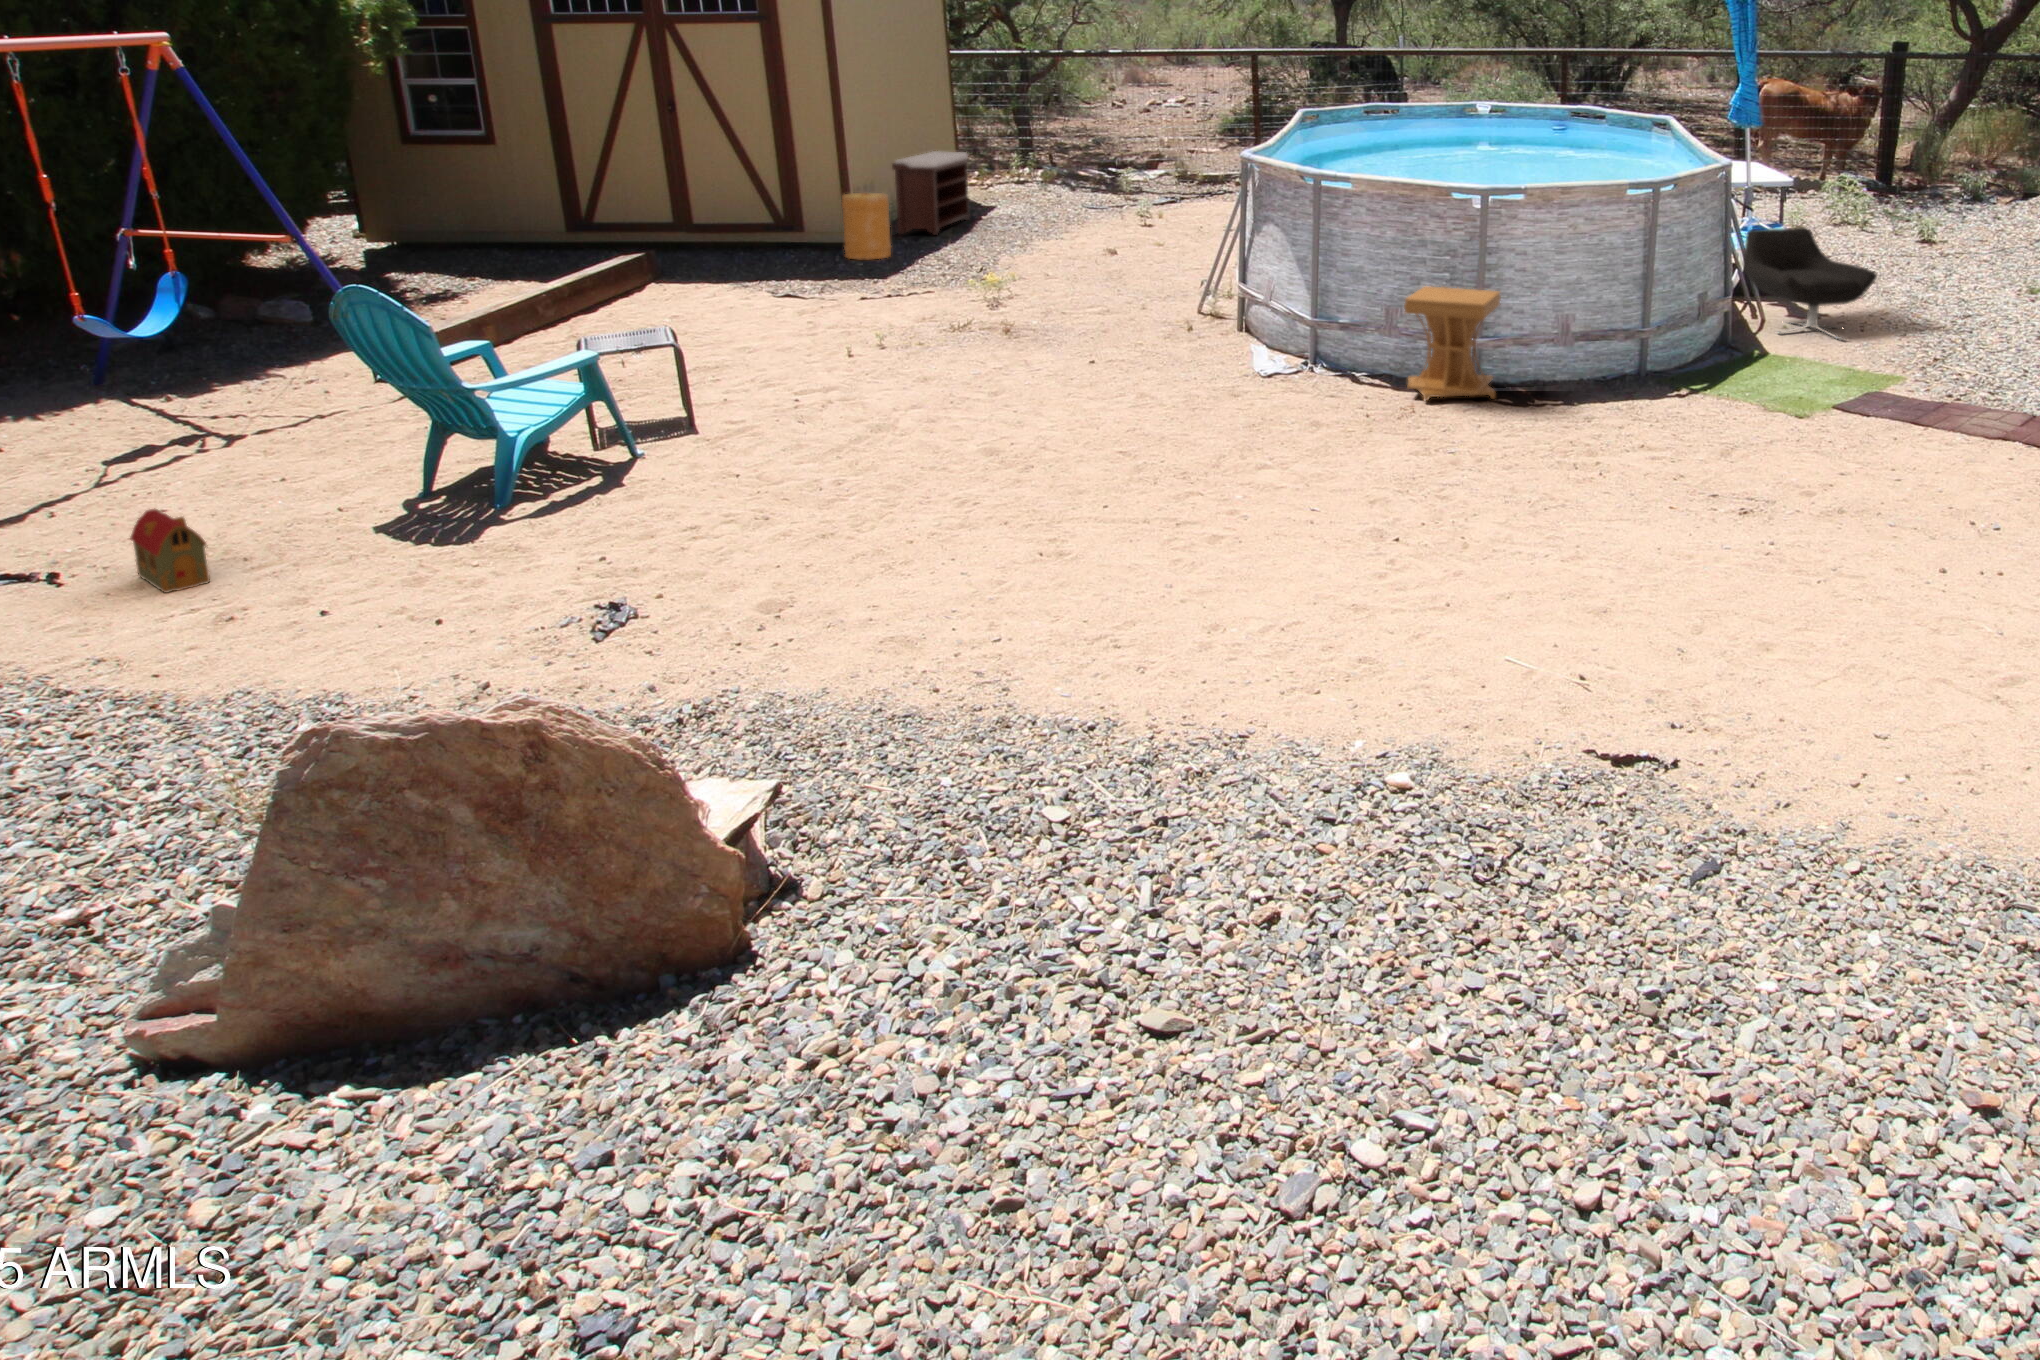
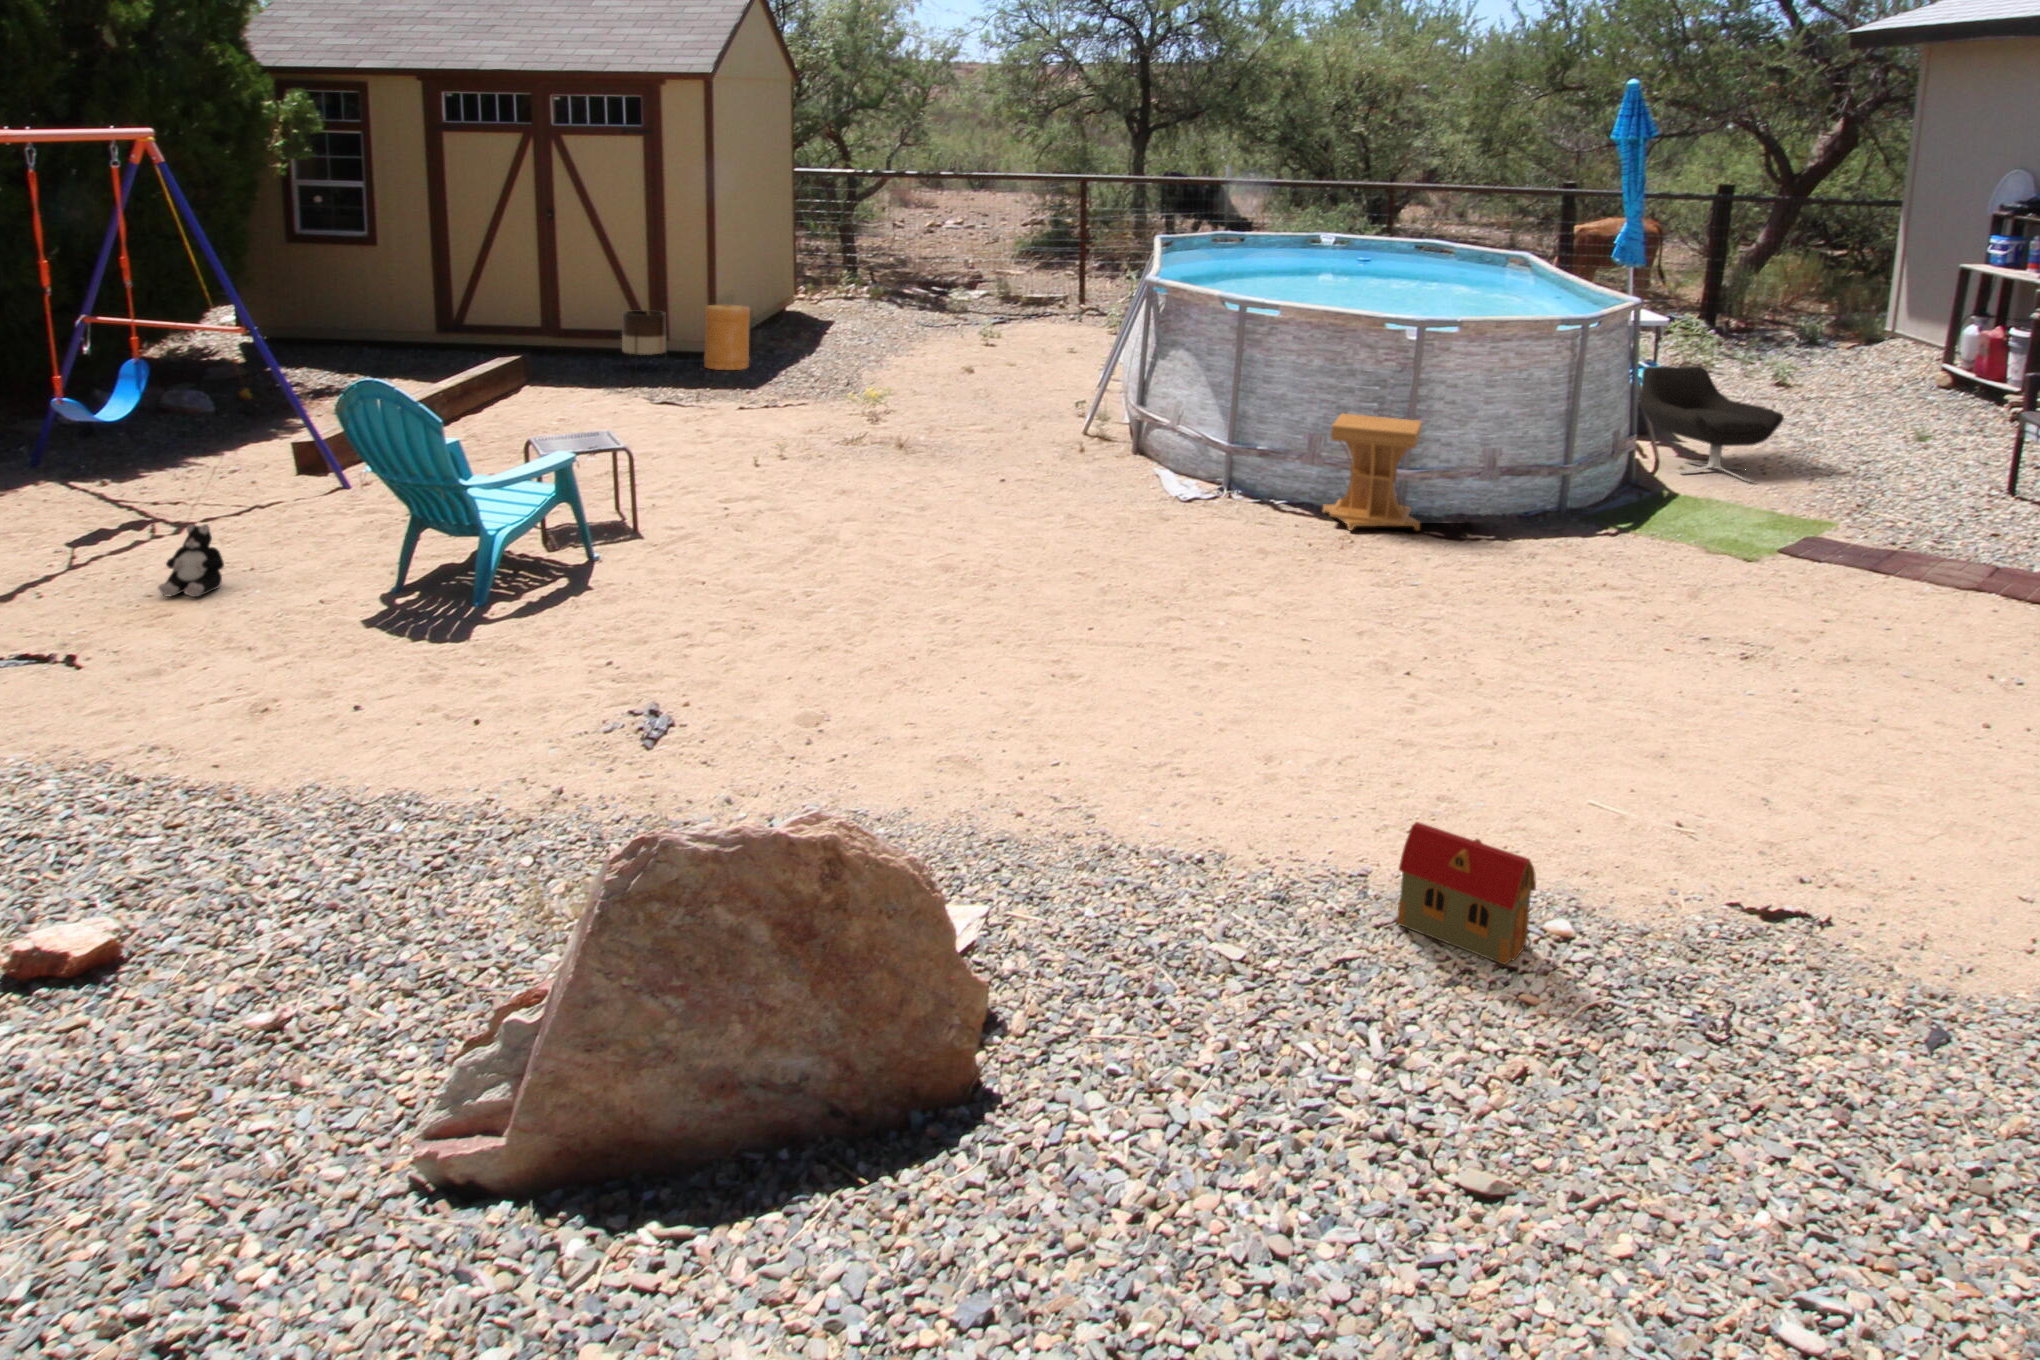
bench: present [892,151,969,235] -> none [747,266,815,348]
planter: none [754,201,806,265] -> present [622,310,667,365]
plush toy: none [176,436,250,510] -> present [158,524,224,597]
toy house: present [131,508,210,593] -> present [1397,822,1536,965]

